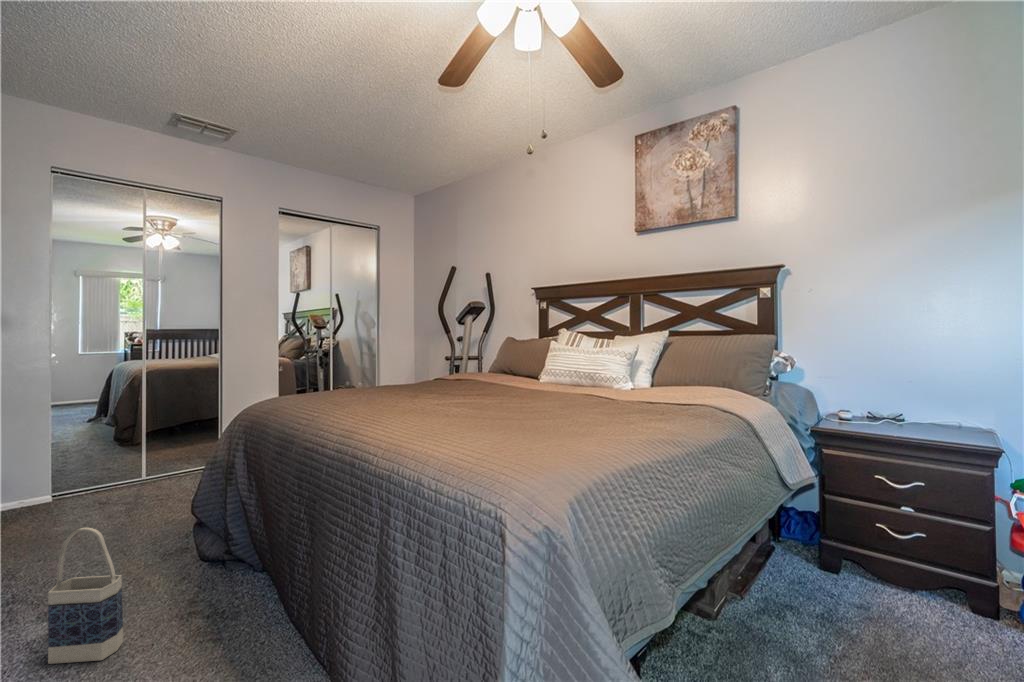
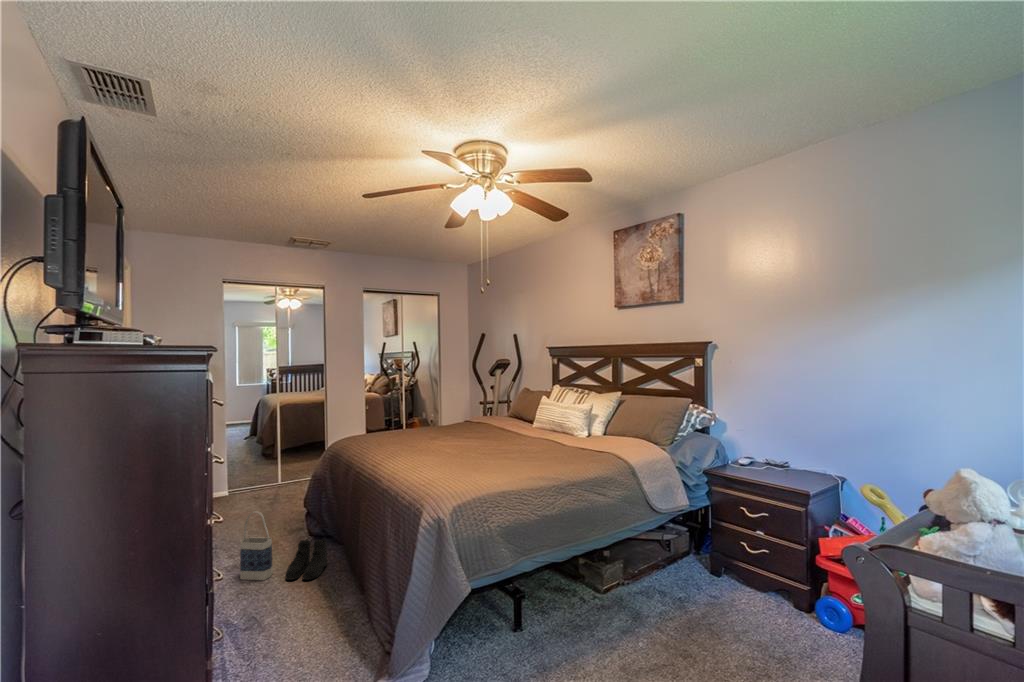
boots: none [152,566,236,653] -> present [286,539,327,580]

